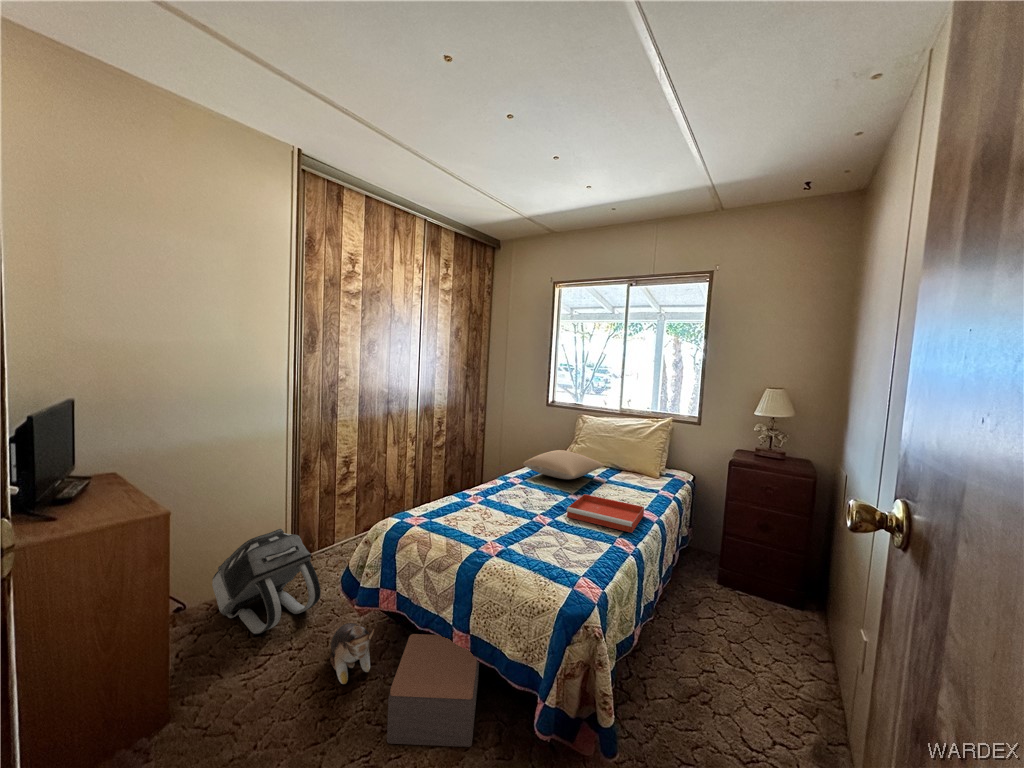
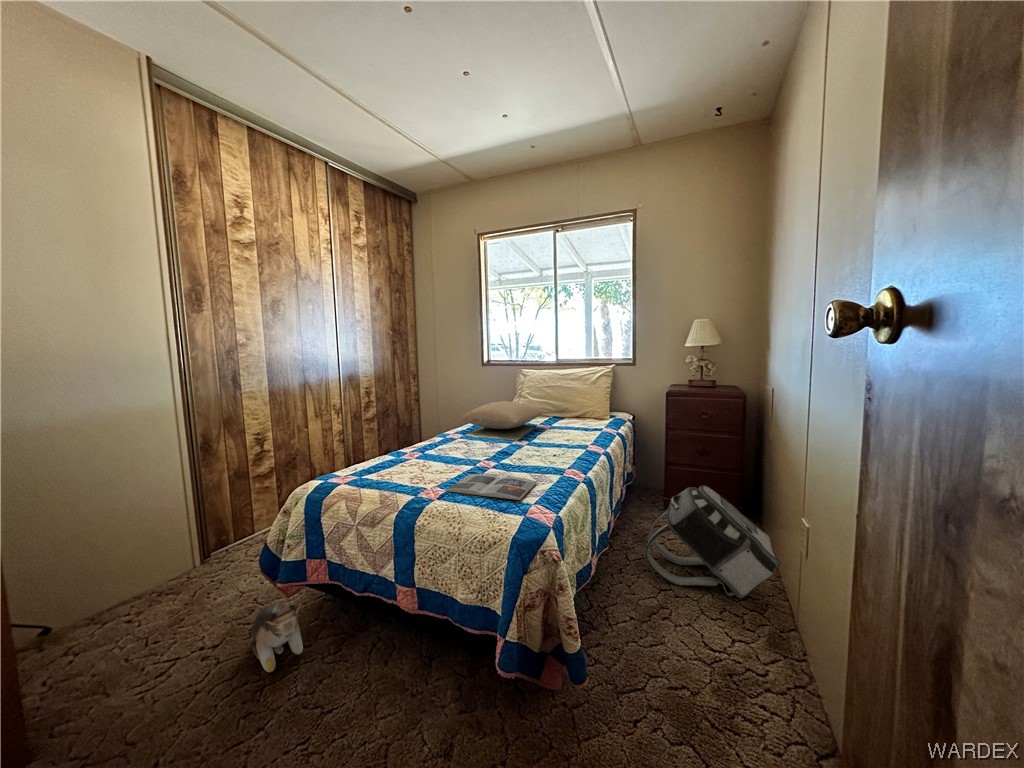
tray: present [567,494,644,533] -> none [511,437,590,464]
backpack: present [212,529,321,634] -> present [646,485,780,598]
magazine: none [503,530,588,568] -> present [446,474,537,500]
footstool: present [387,634,479,747] -> none [323,592,431,723]

